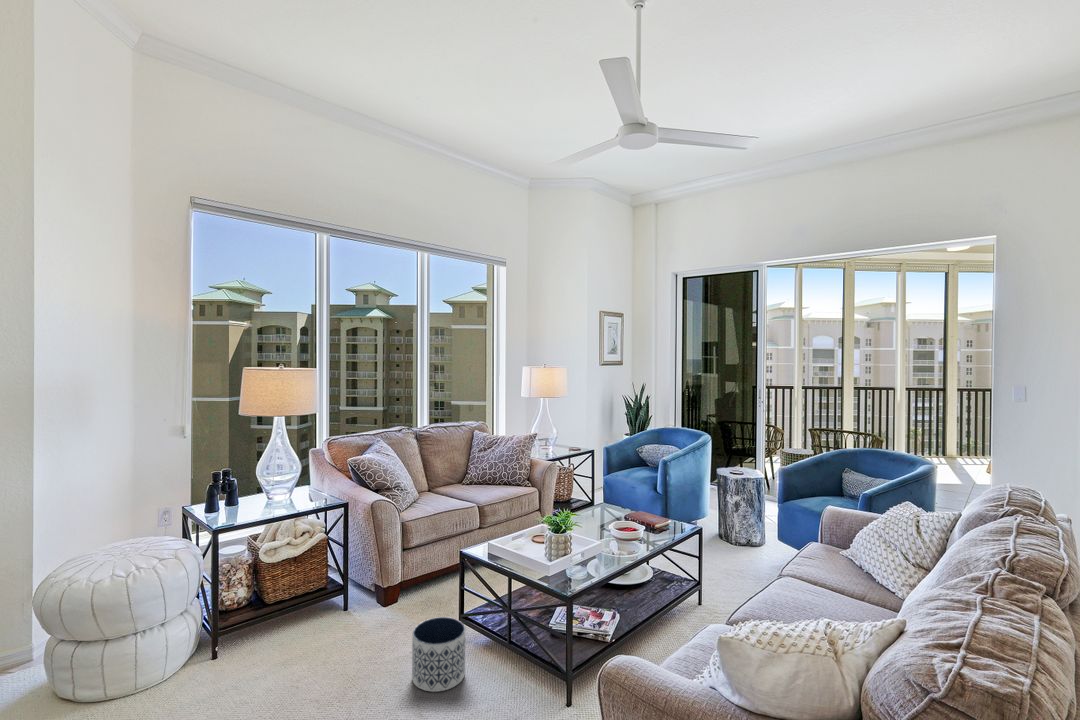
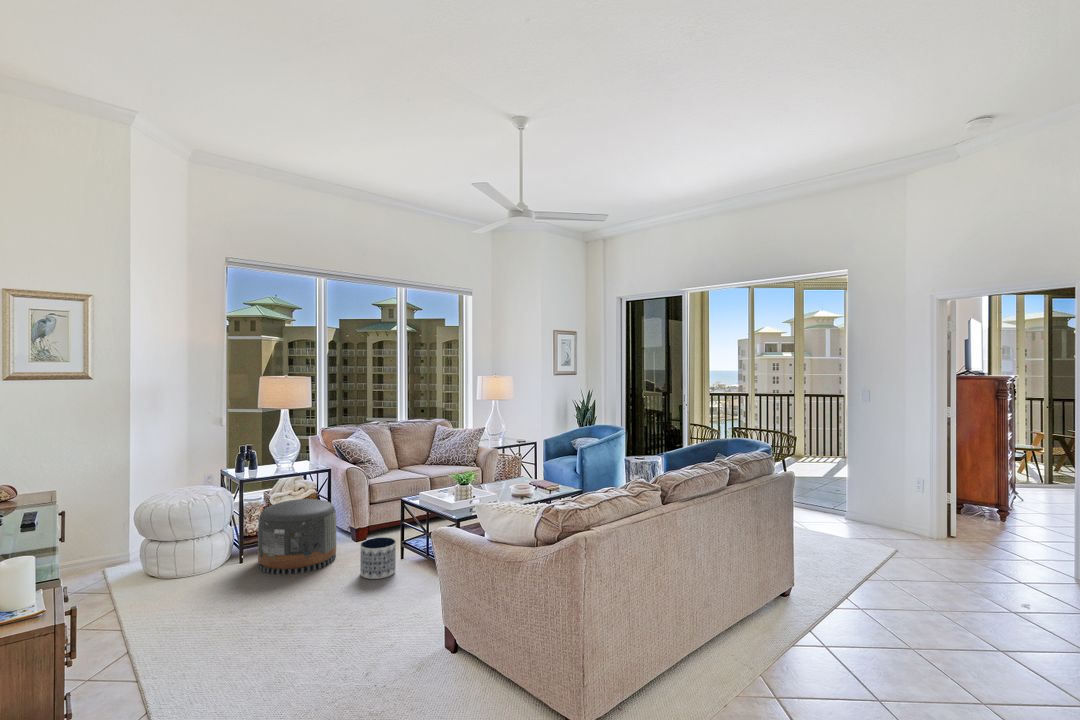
pouf: none [244,553,364,687] -> present [258,499,337,575]

